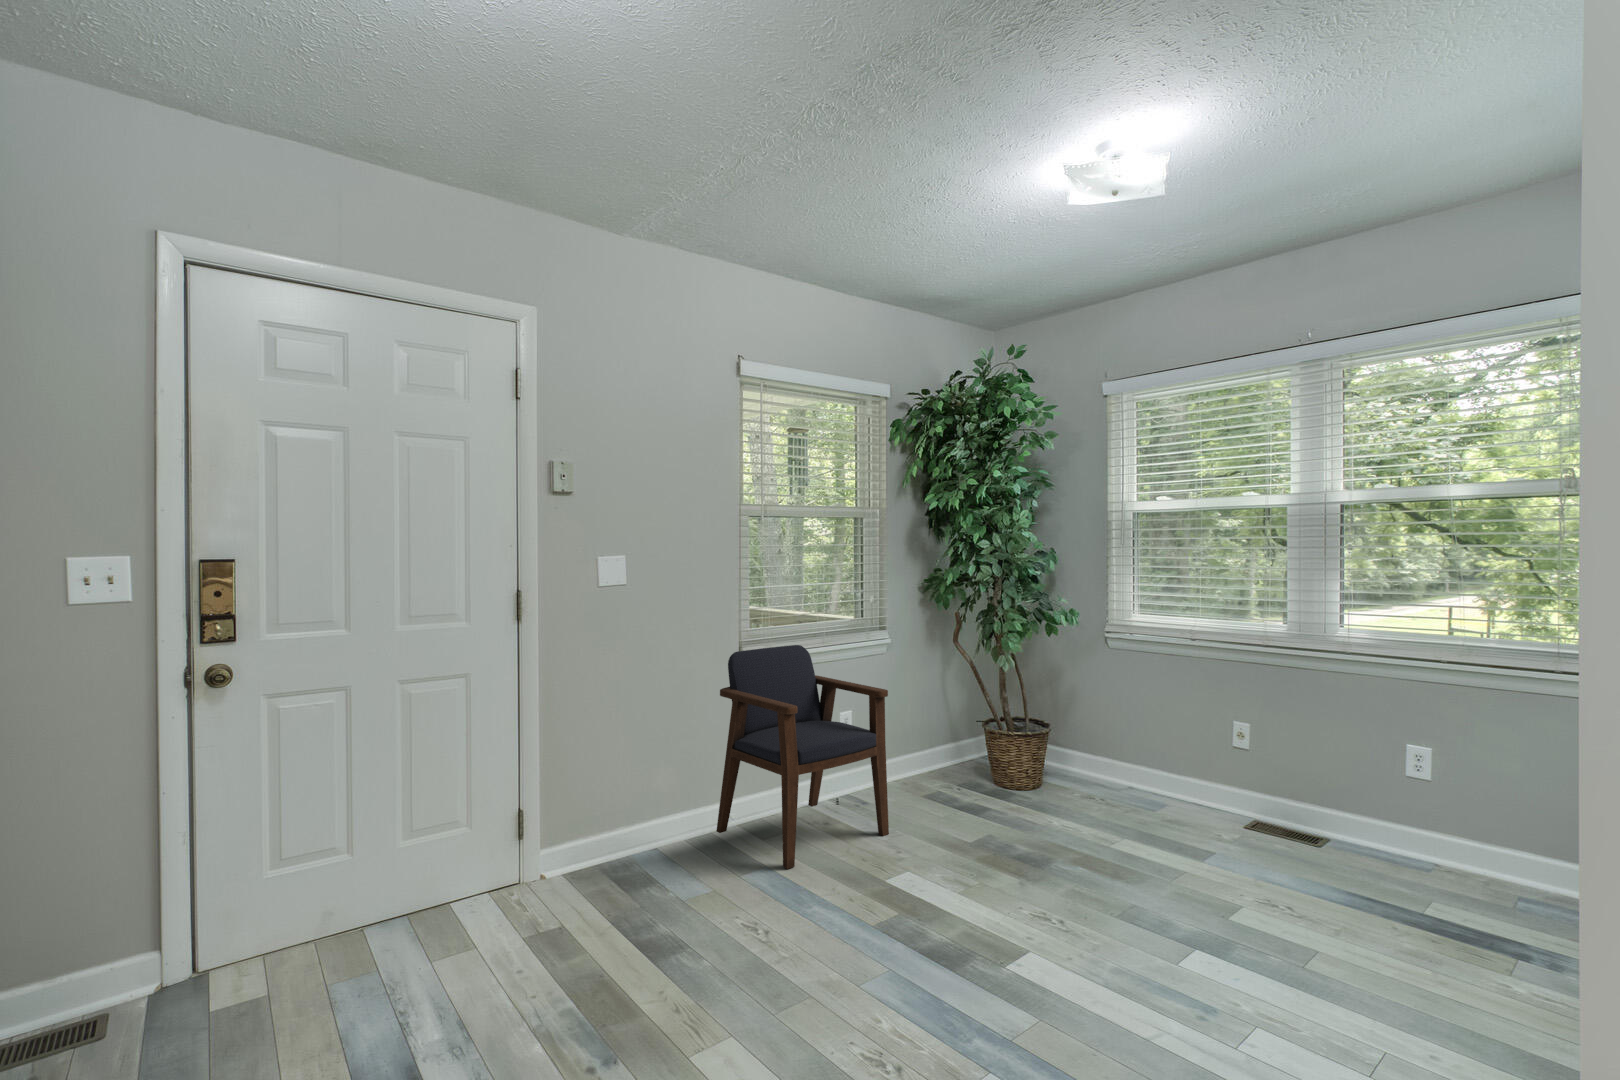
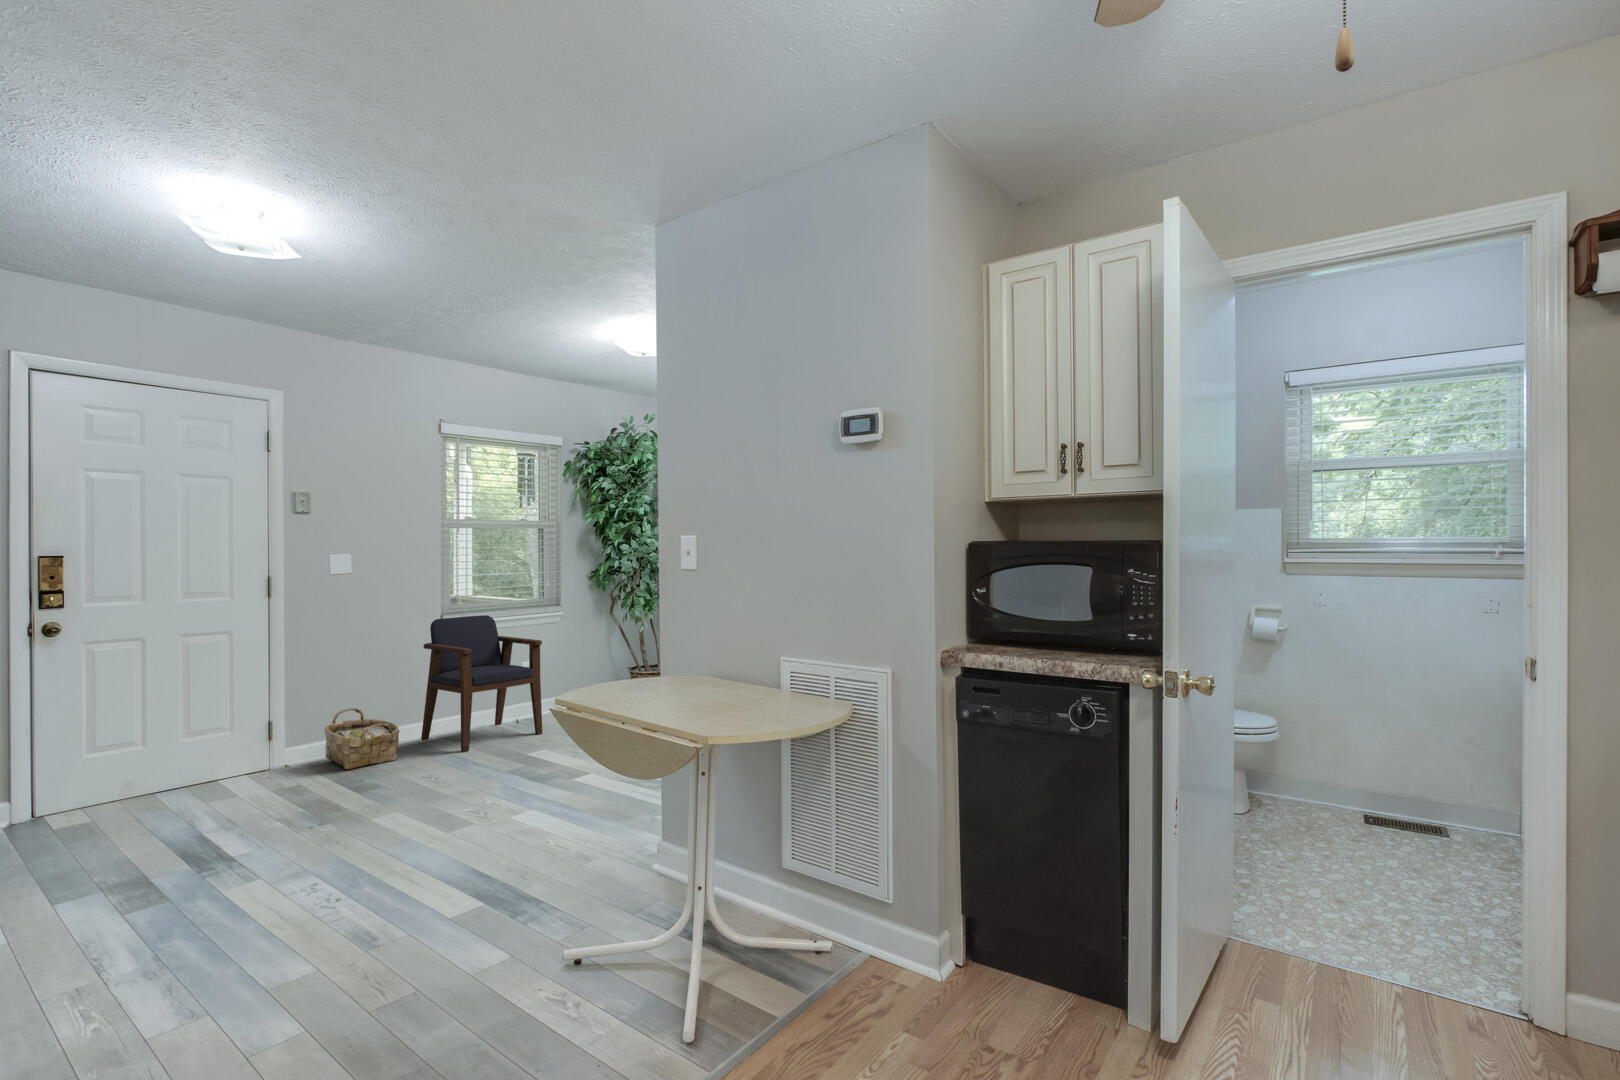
woven basket: none [593,787,697,897] -> present [325,708,399,770]

